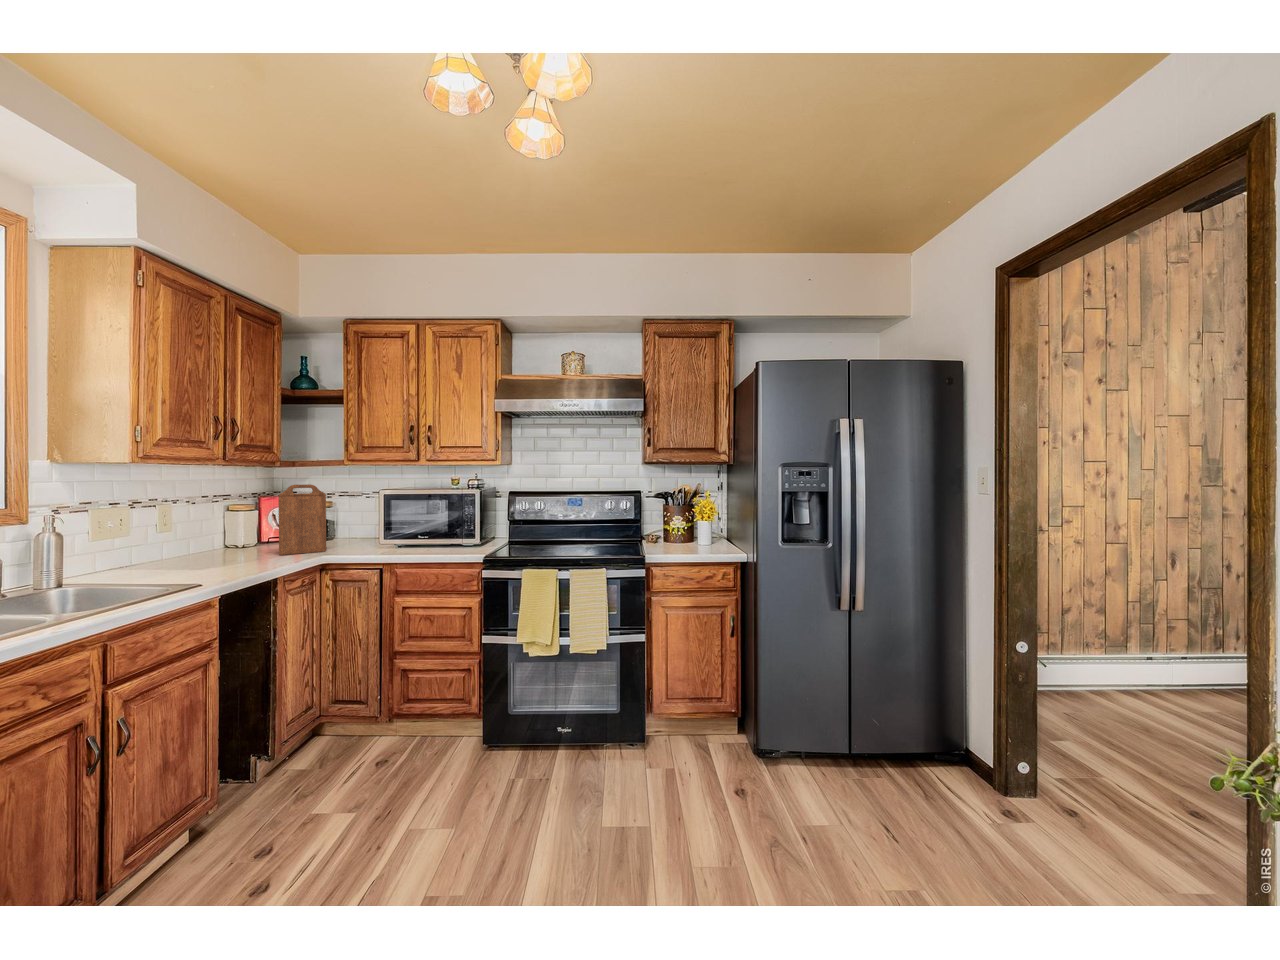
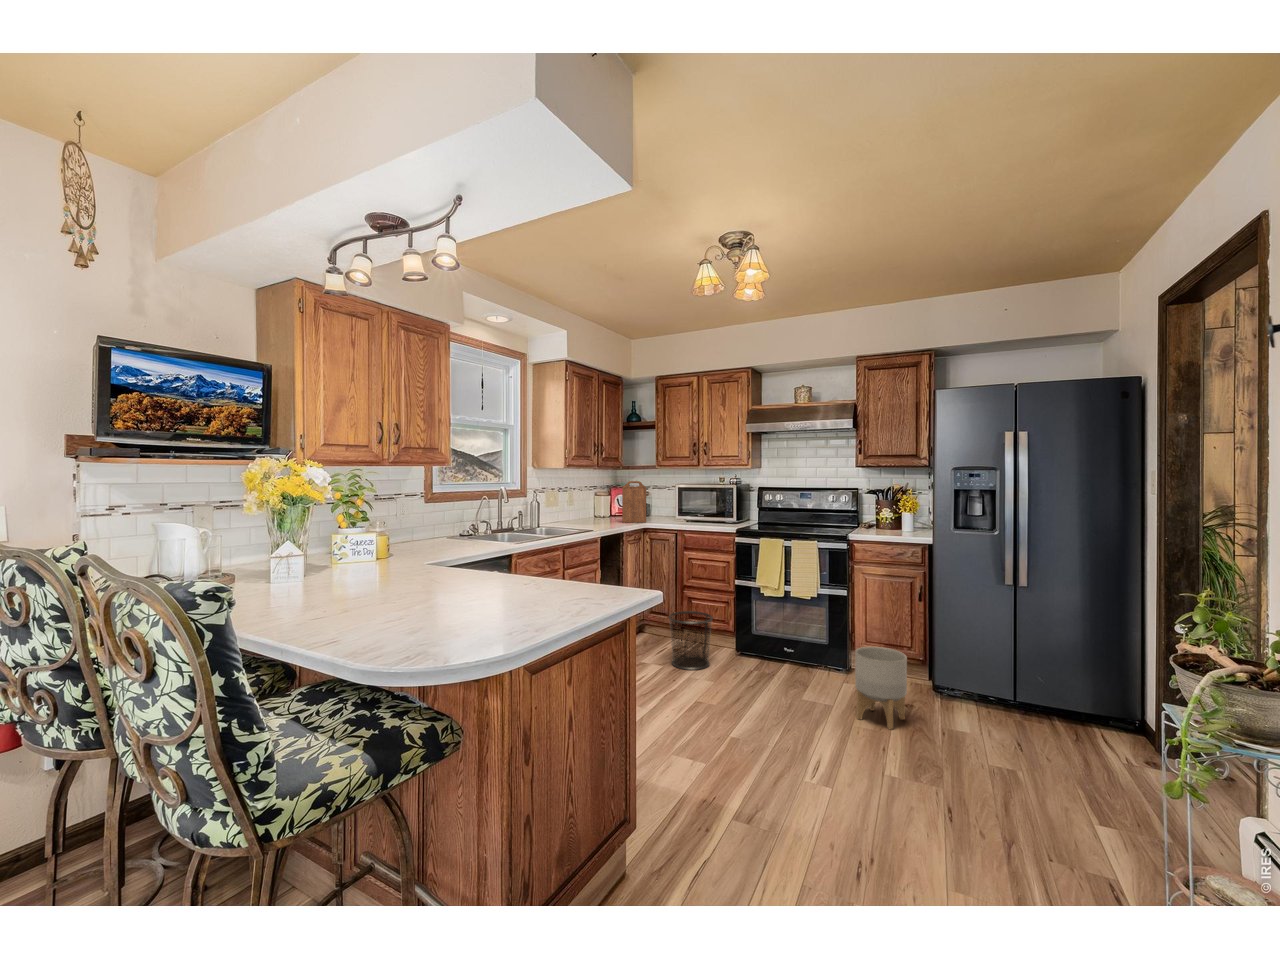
waste bin: none [366,700,449,815] -> present [669,611,713,670]
planter: none [689,728,762,866] -> present [855,647,907,730]

